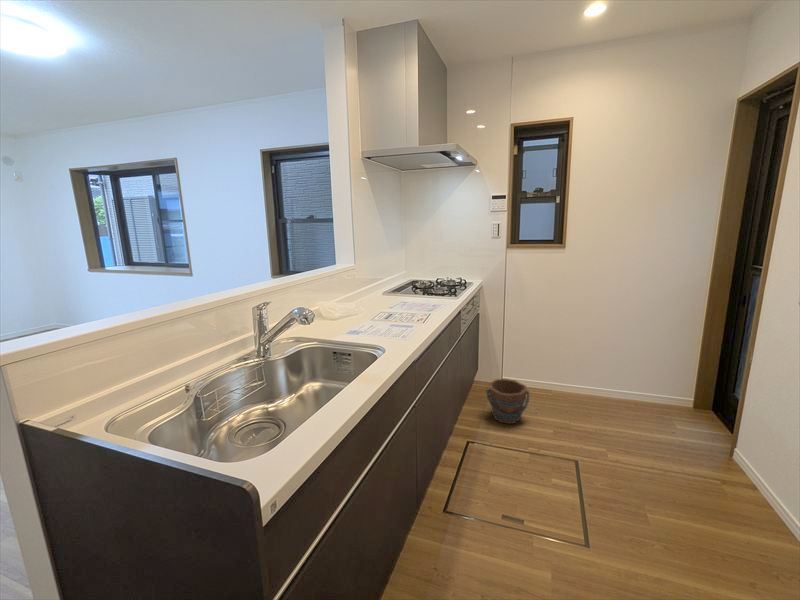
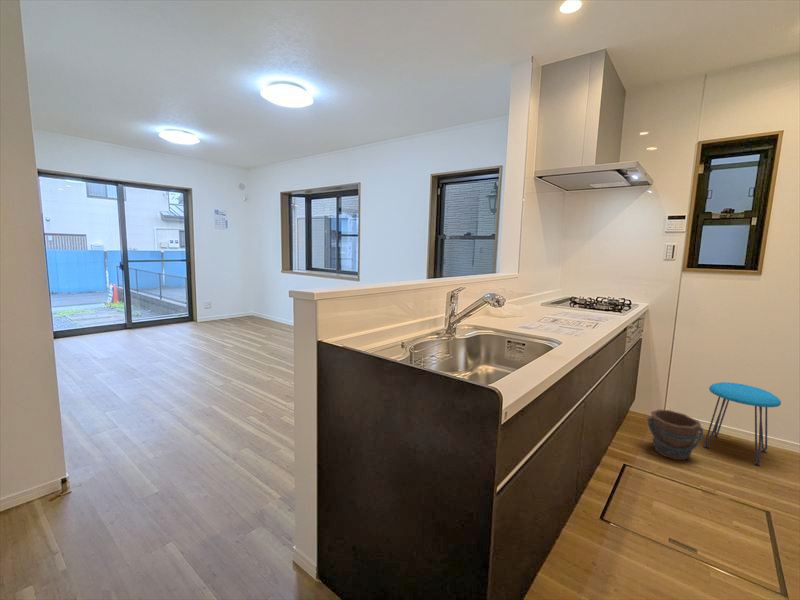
stool: none [532,345,583,414] -> present [704,382,781,465]

